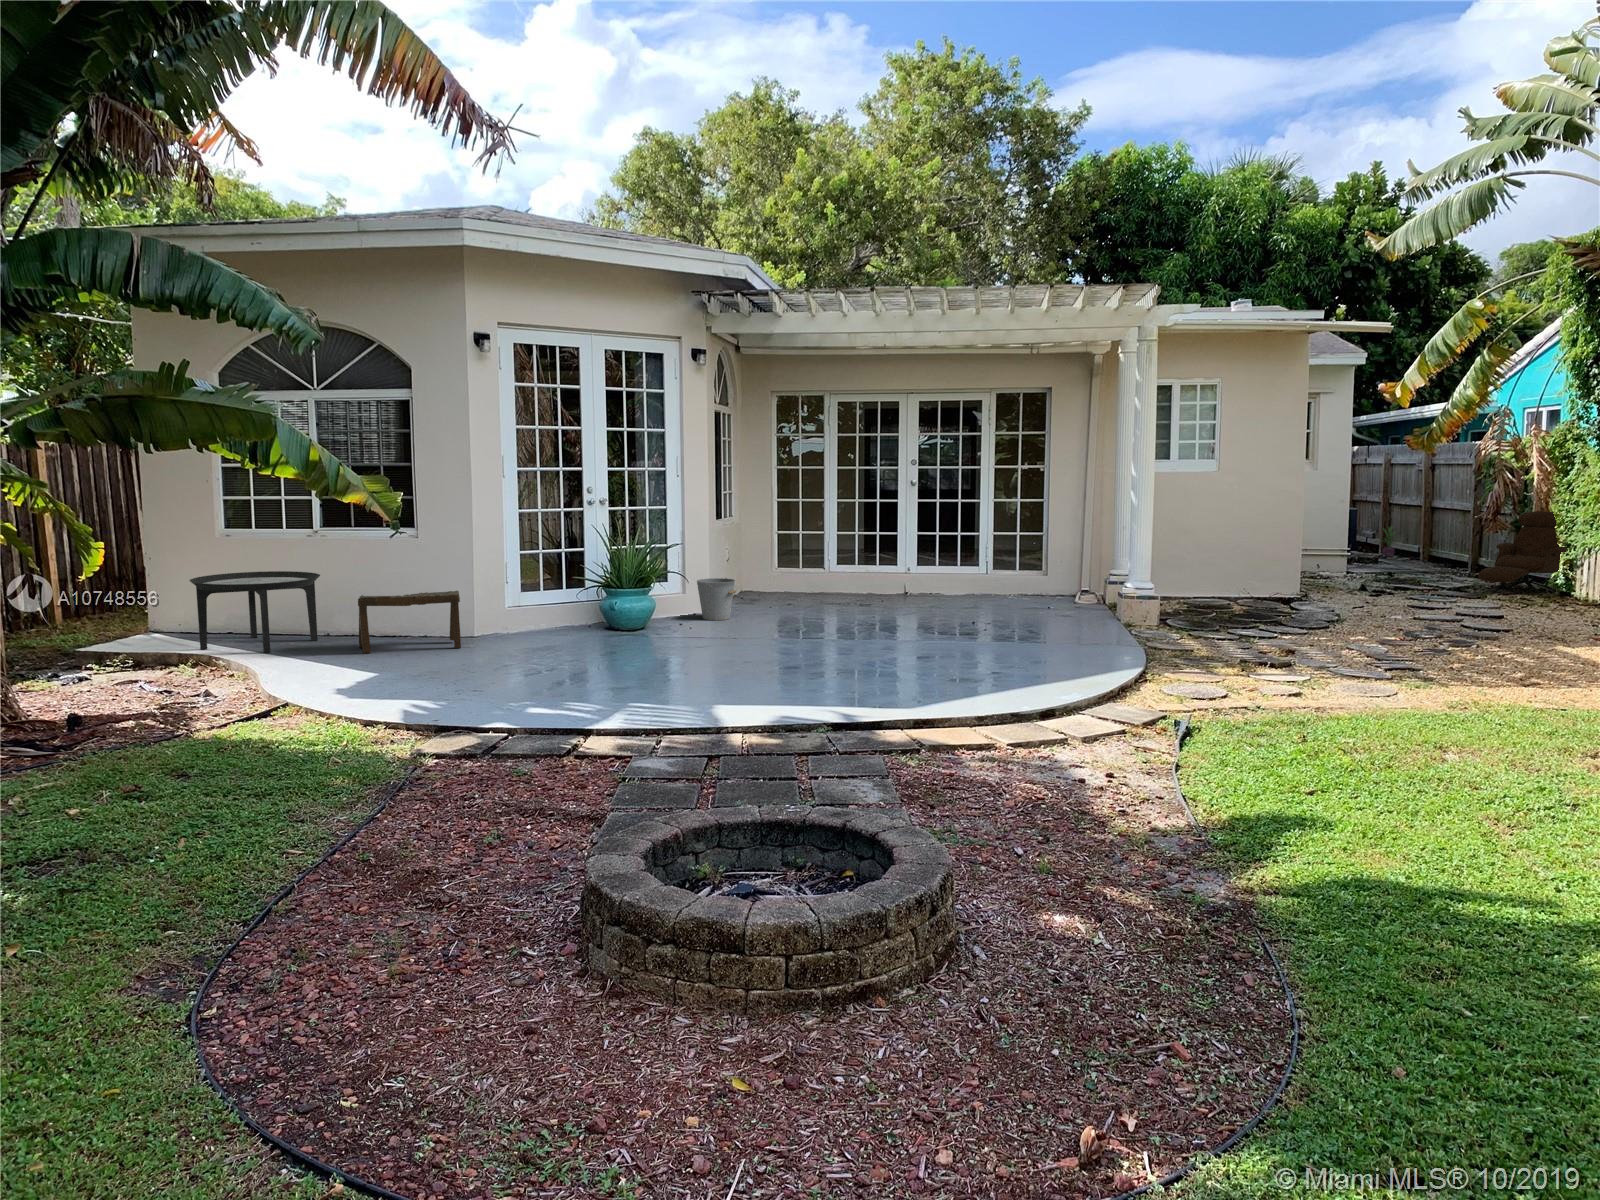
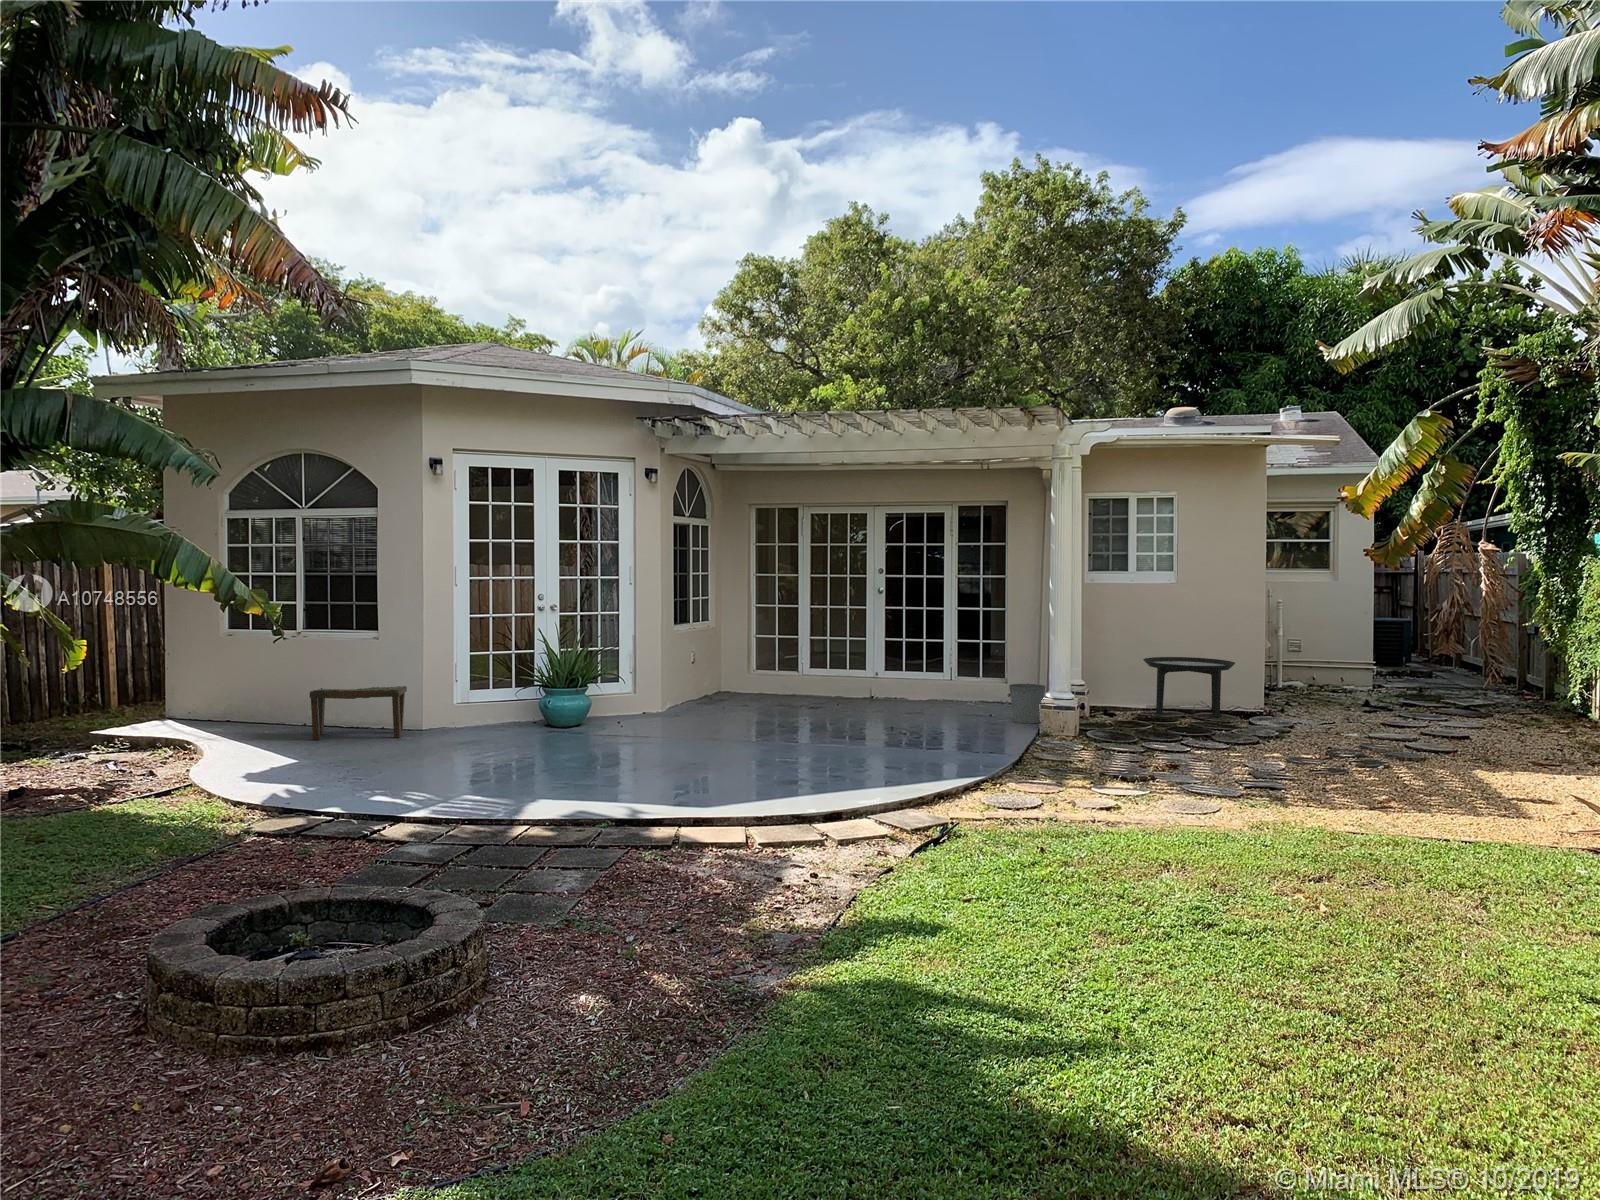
lounge chair: present [1478,511,1567,594] -> none [1483,627,1587,714]
decorative plant: present [1382,527,1395,557] -> none [1421,638,1463,671]
round table: present [189,571,320,653] -> present [1143,657,1235,717]
bucket: present [697,578,736,620] -> present [1007,683,1046,724]

